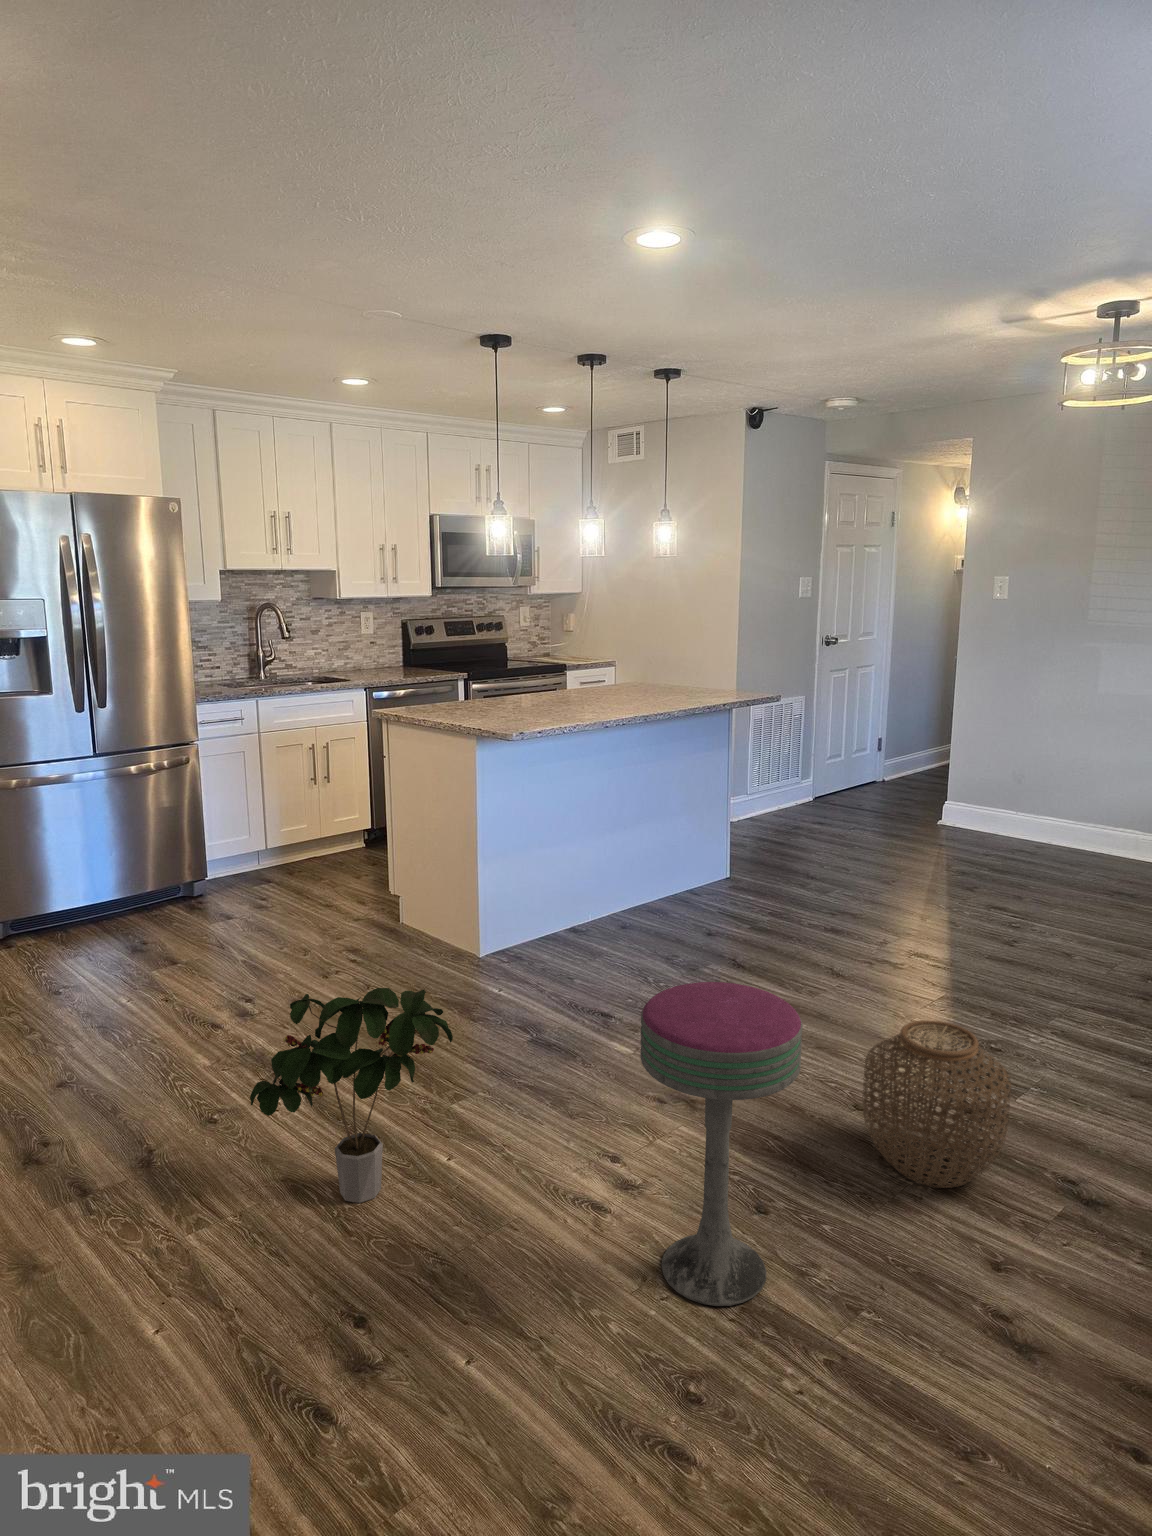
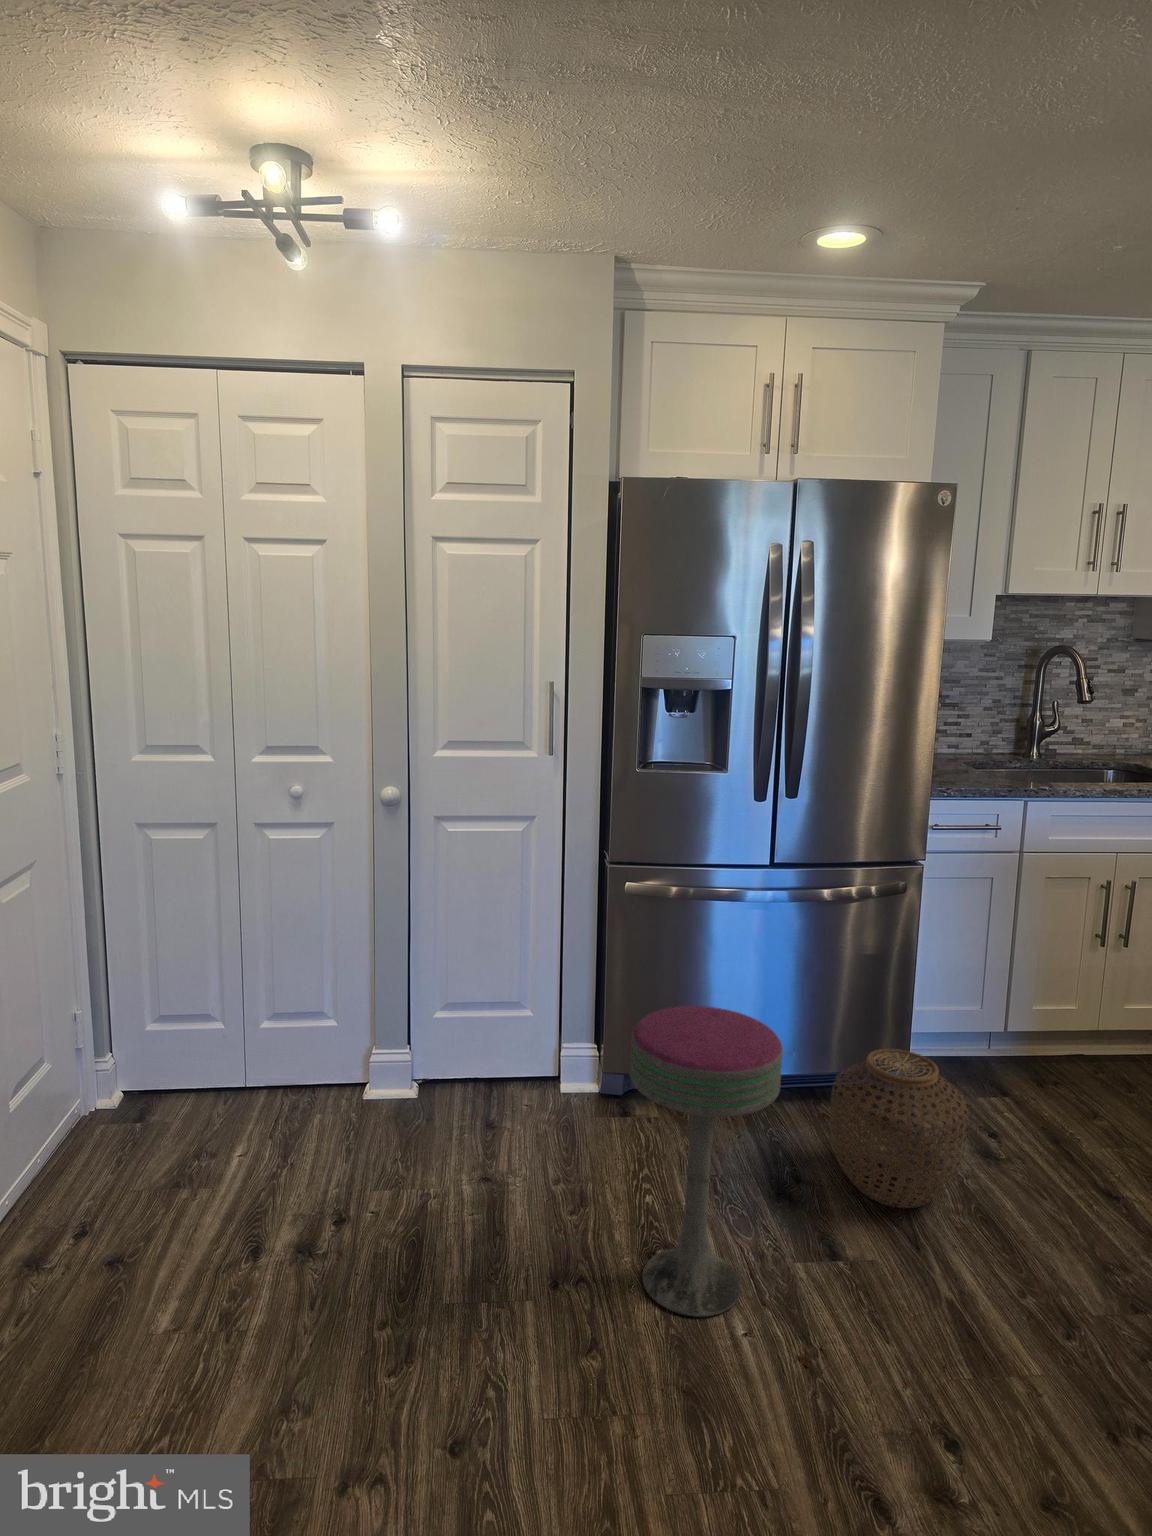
potted plant: present [250,988,453,1203] -> none [248,1005,446,1214]

